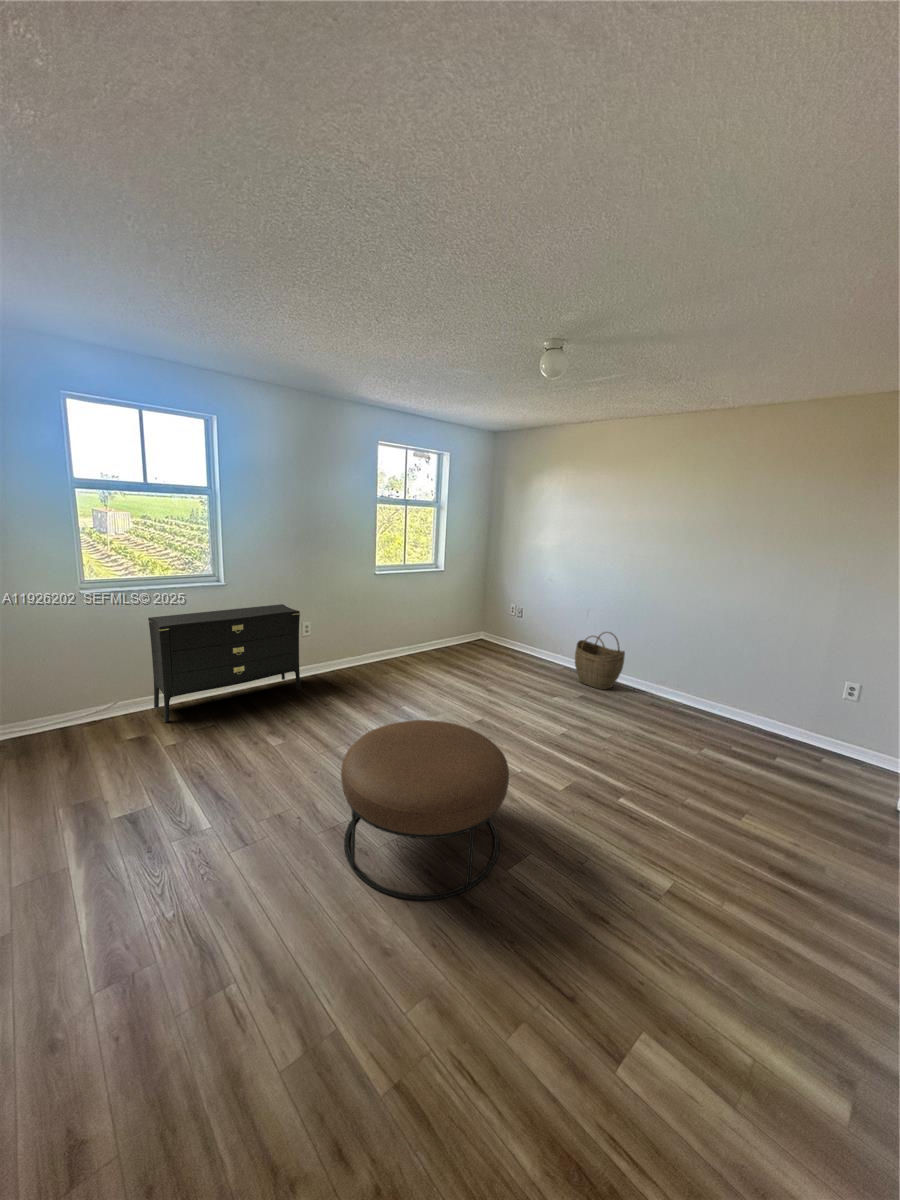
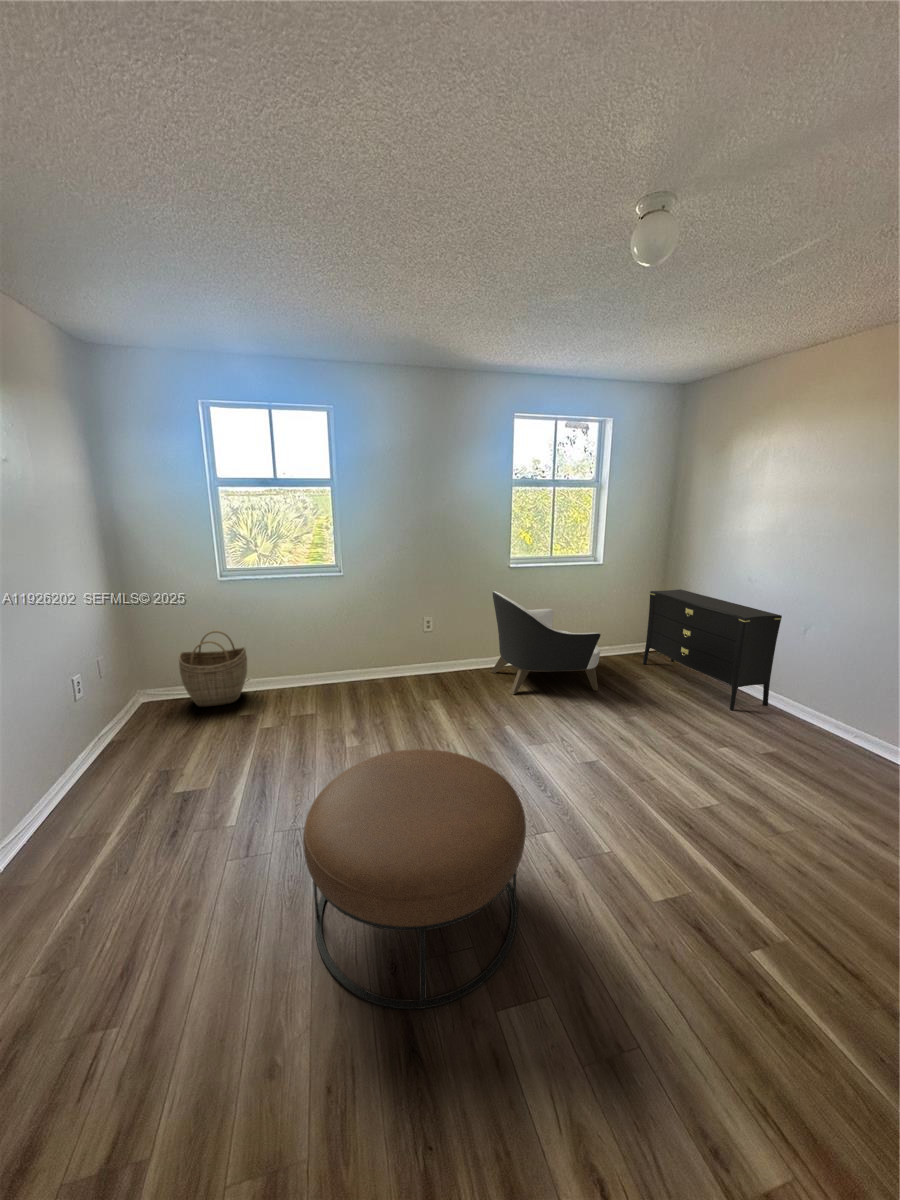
armchair: none [366,596,461,683] -> present [491,591,601,695]
dresser: present [148,604,301,722] -> present [643,589,782,711]
woven basket: present [575,632,625,690] -> present [179,631,247,707]

